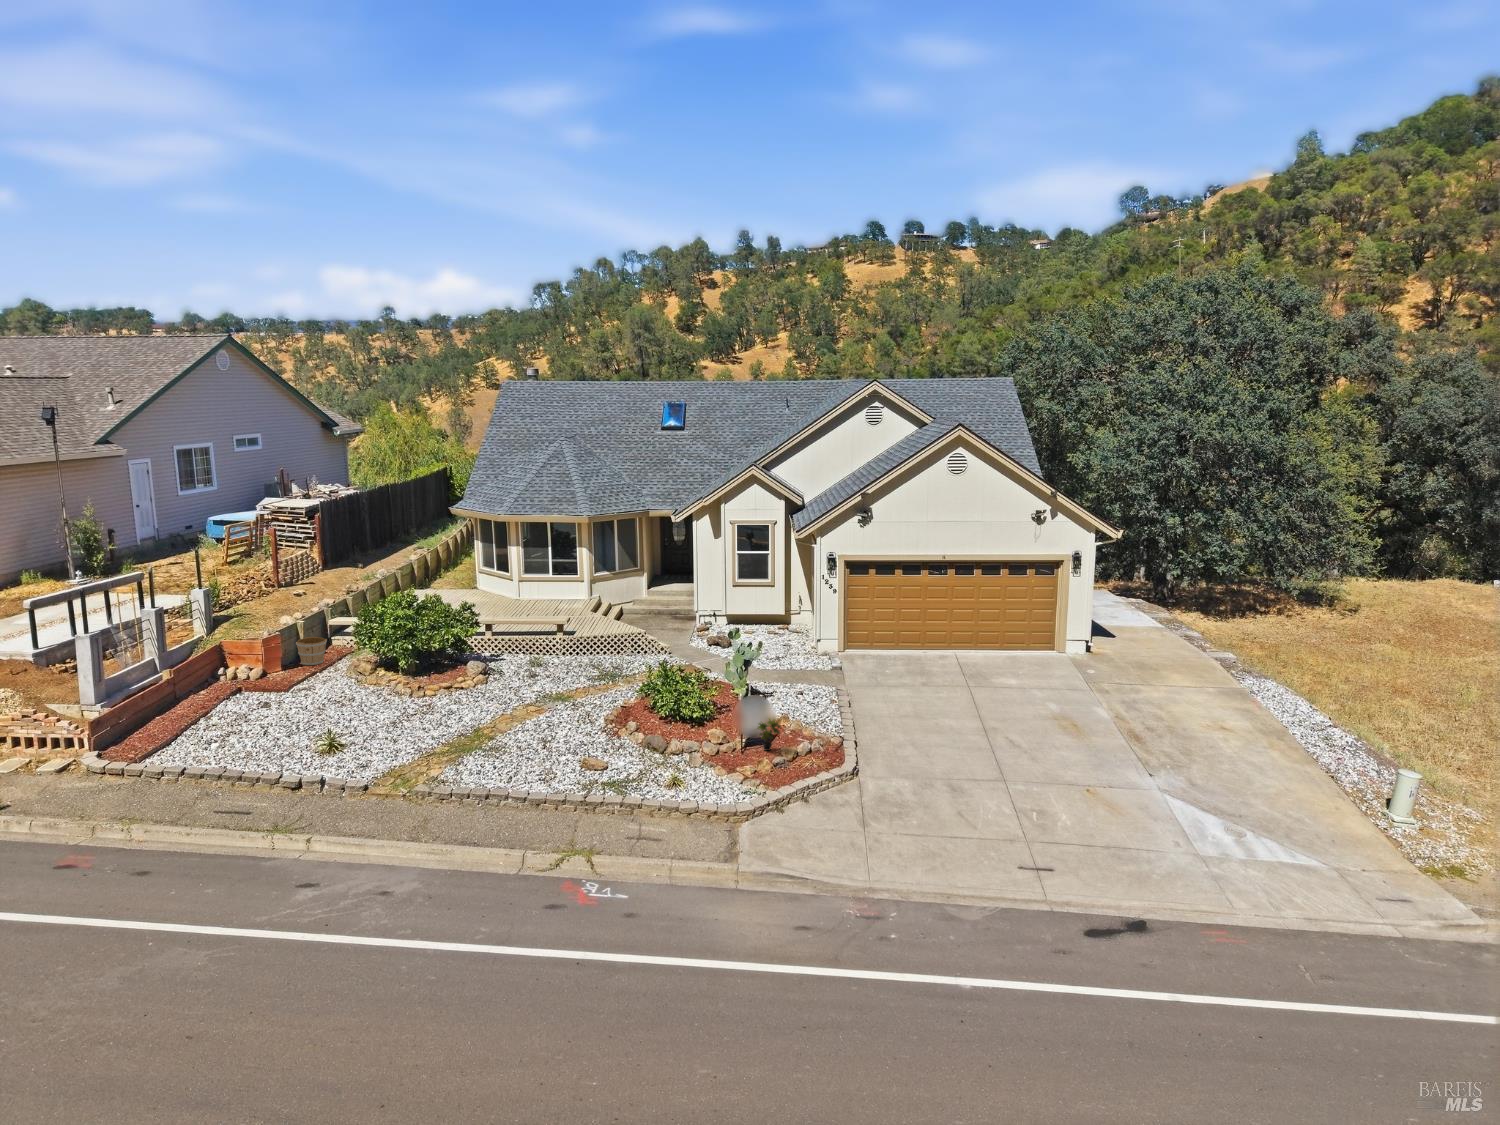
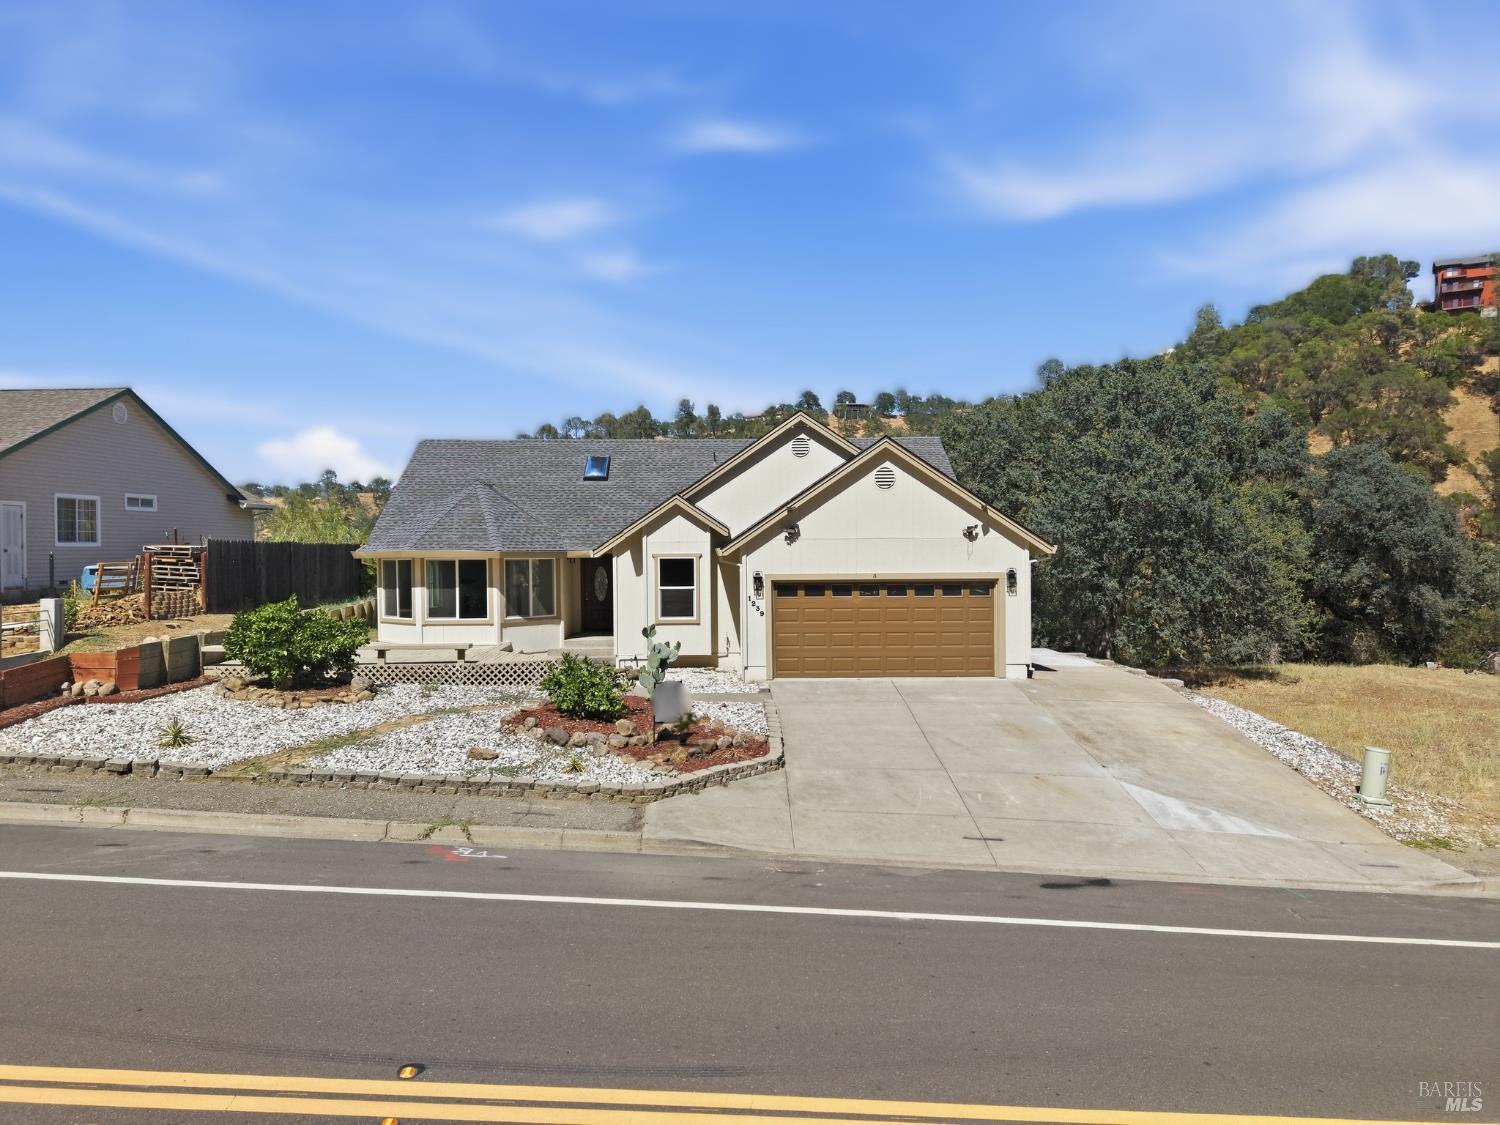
wooden bucket: present [296,637,327,665] -> none [154,654,191,683]

